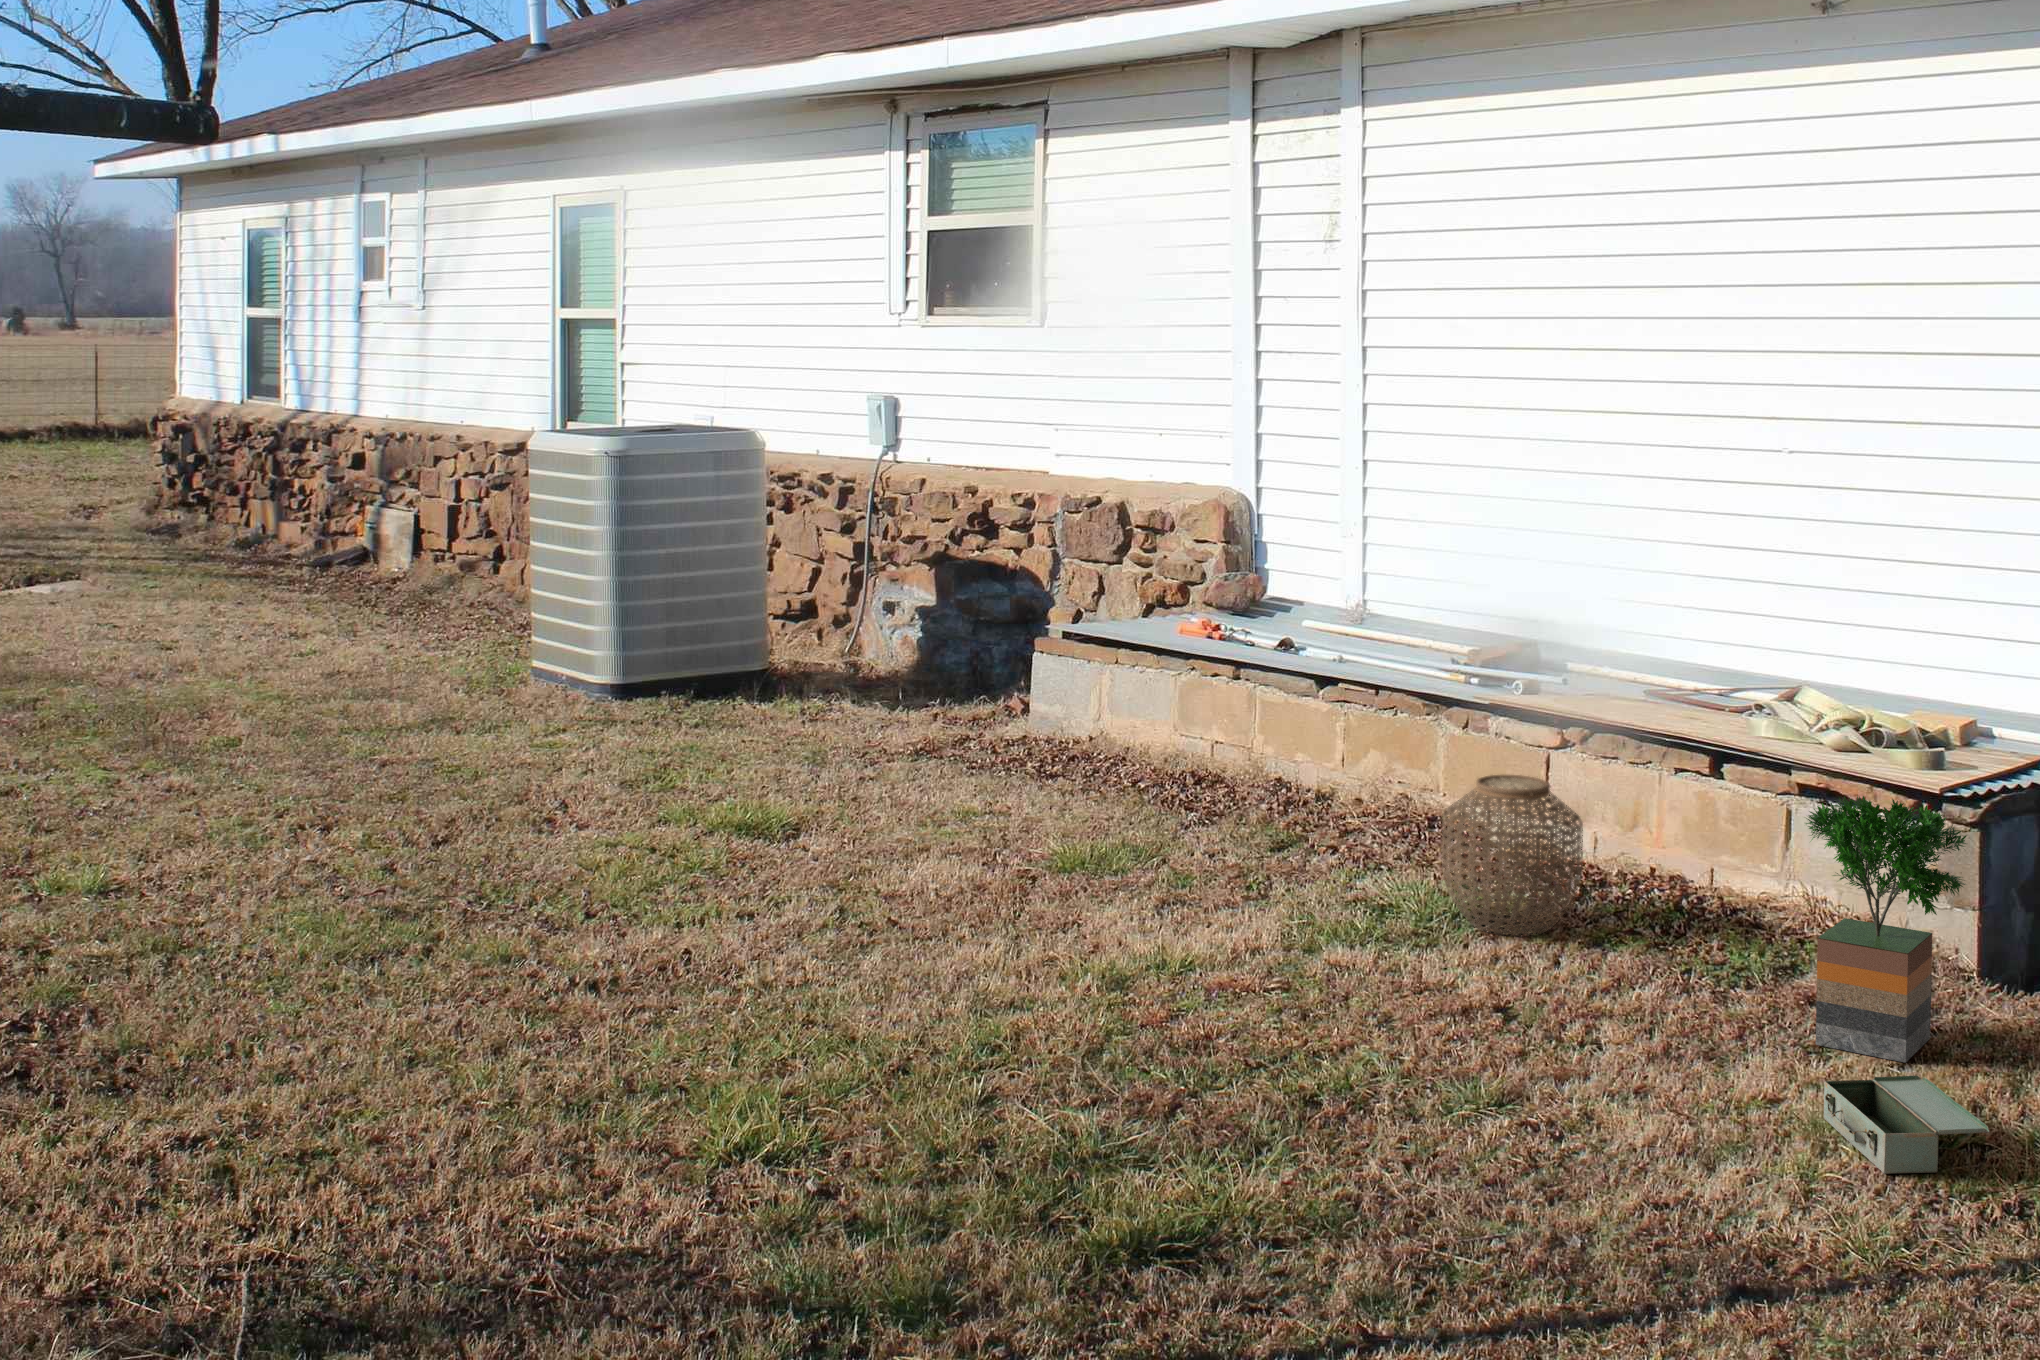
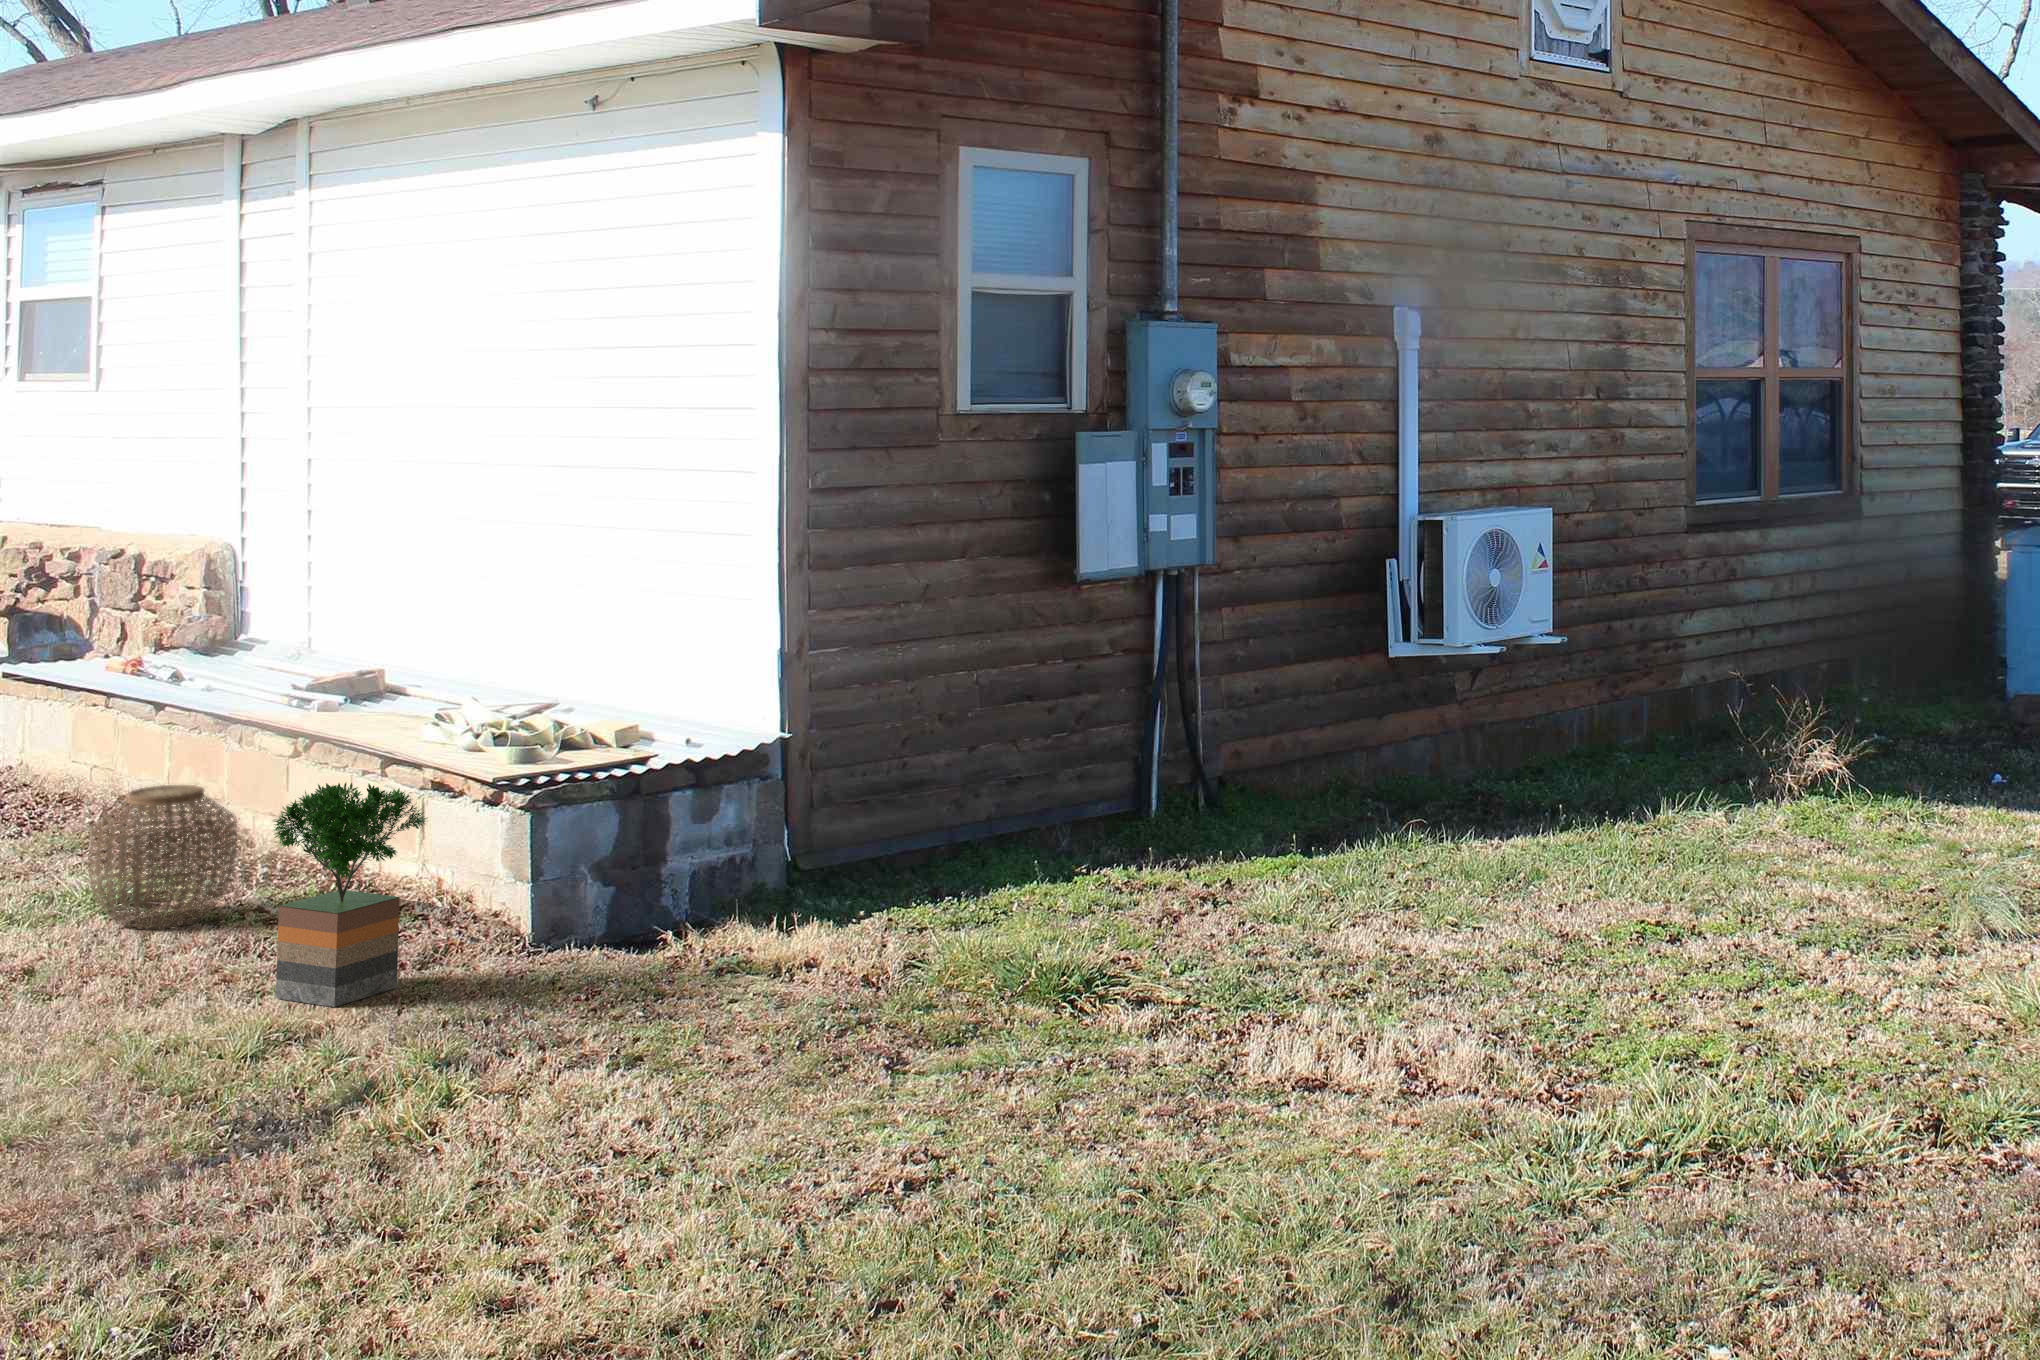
toolbox: present [1824,1076,1989,1174] -> none [138,1011,267,1089]

